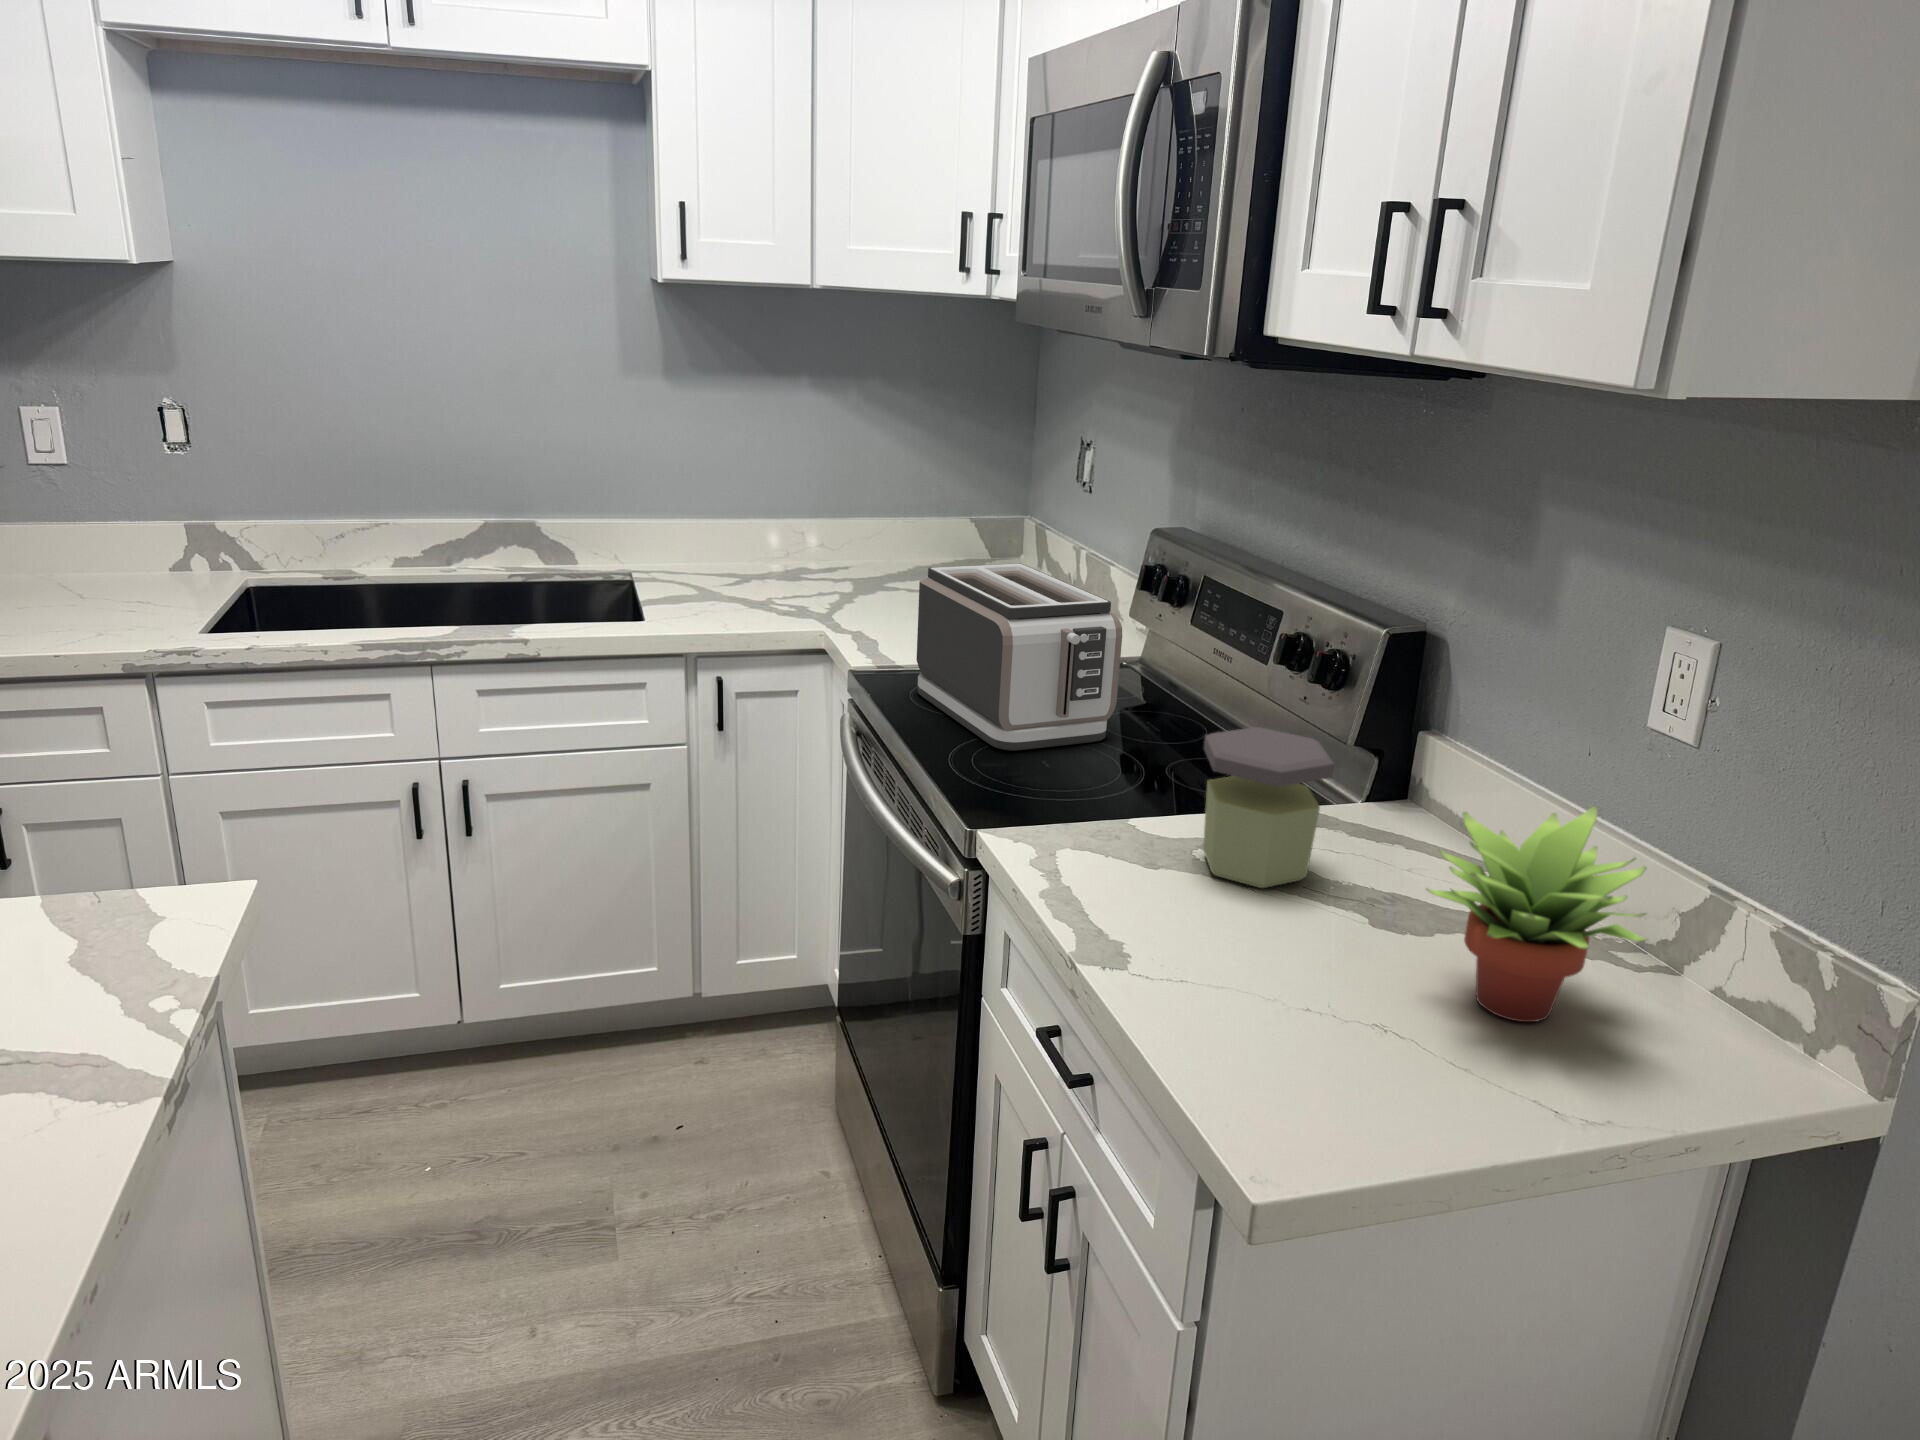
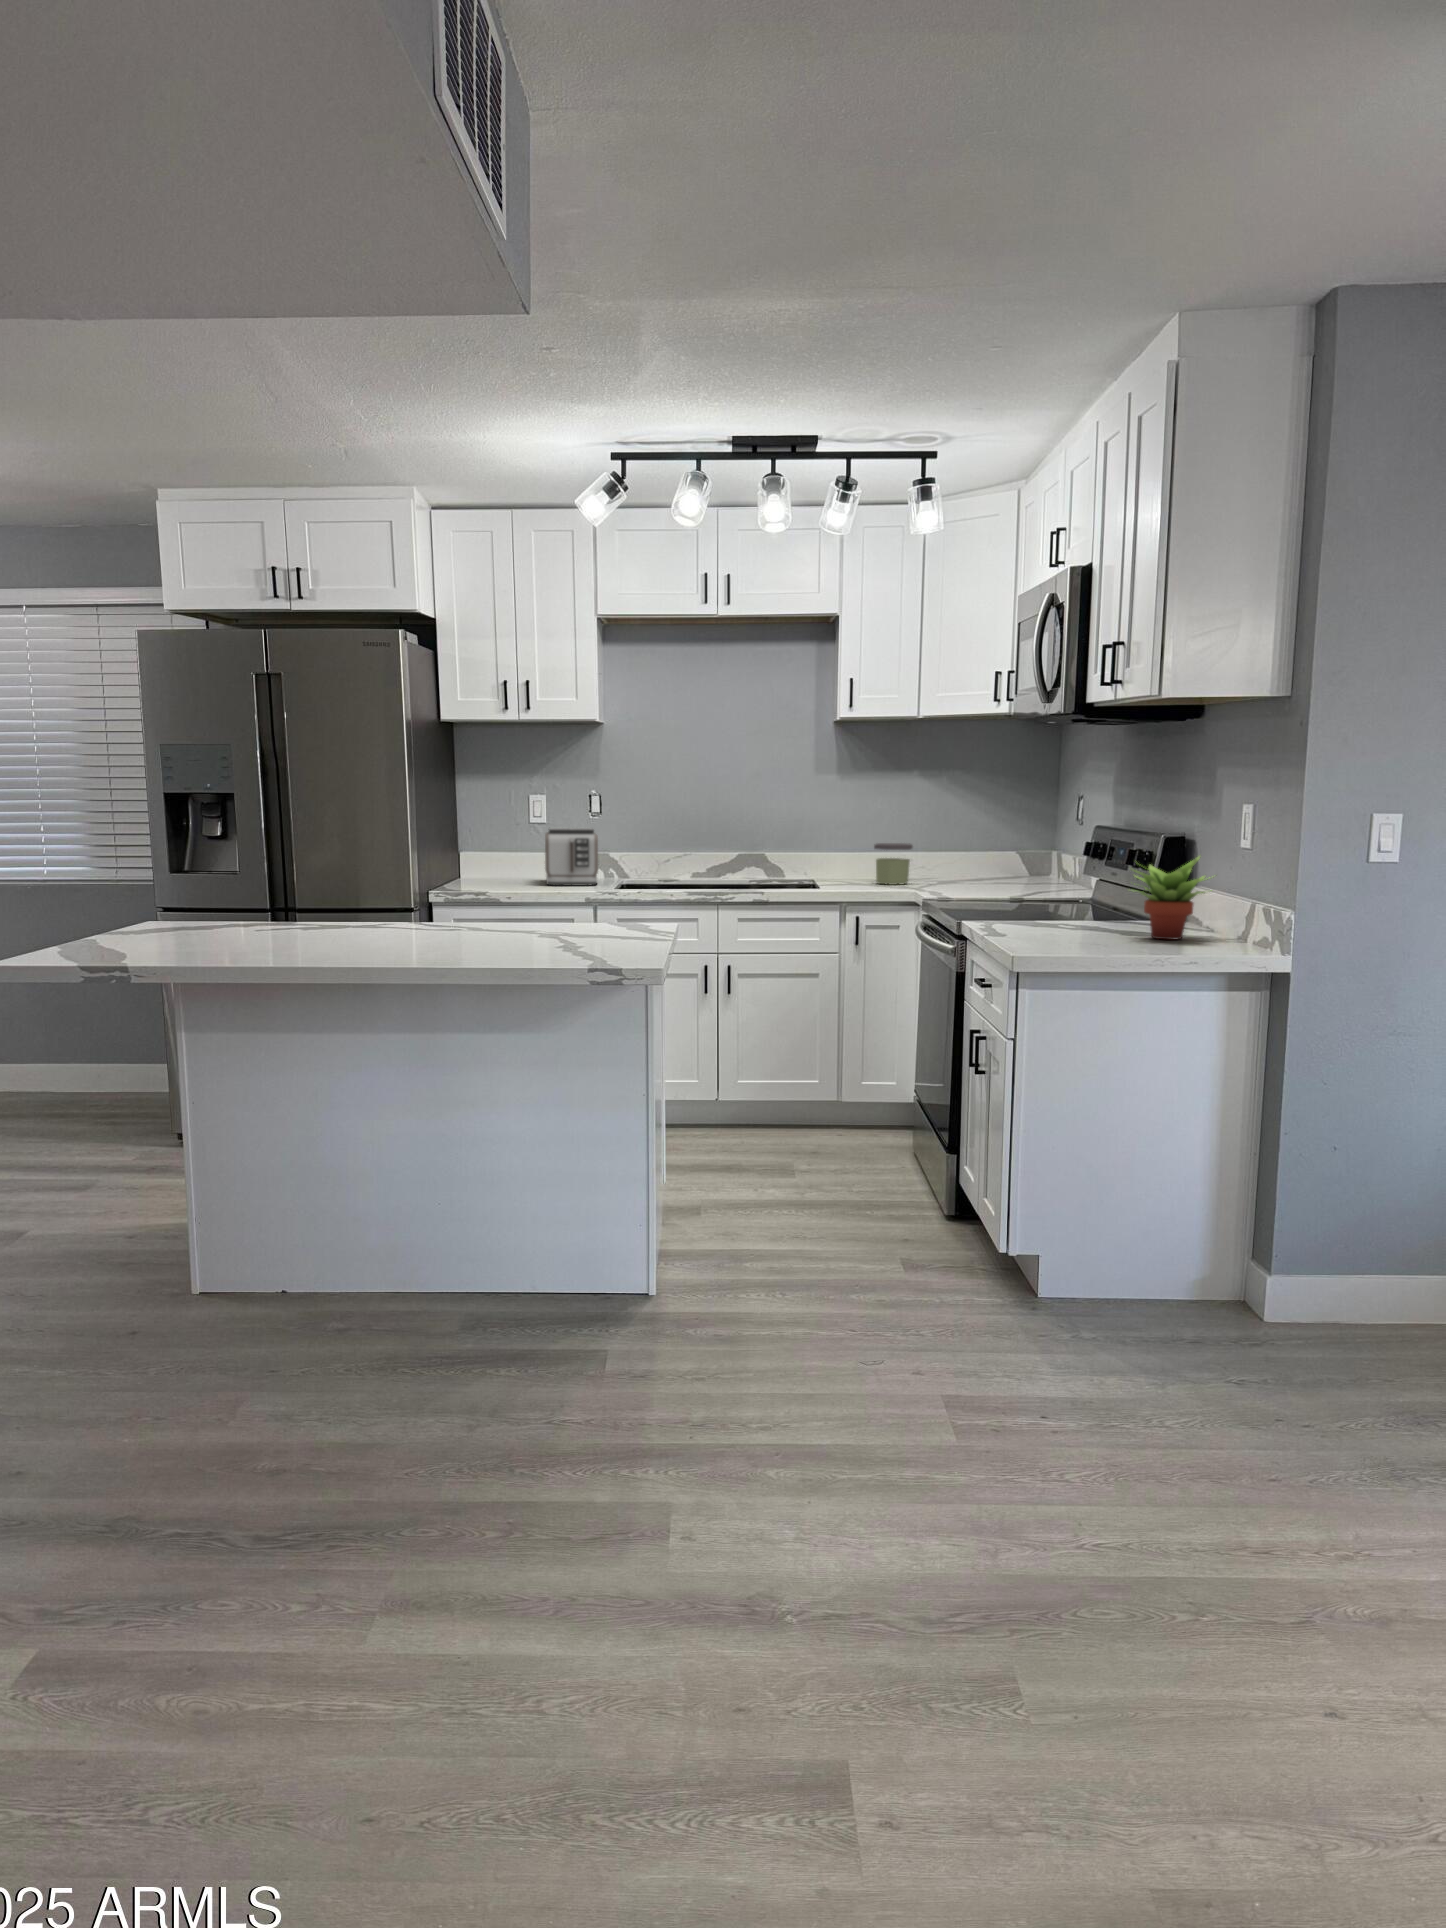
toaster: present [916,563,1122,750] -> present [545,828,598,886]
jar: present [1203,727,1334,888] -> present [874,843,913,885]

